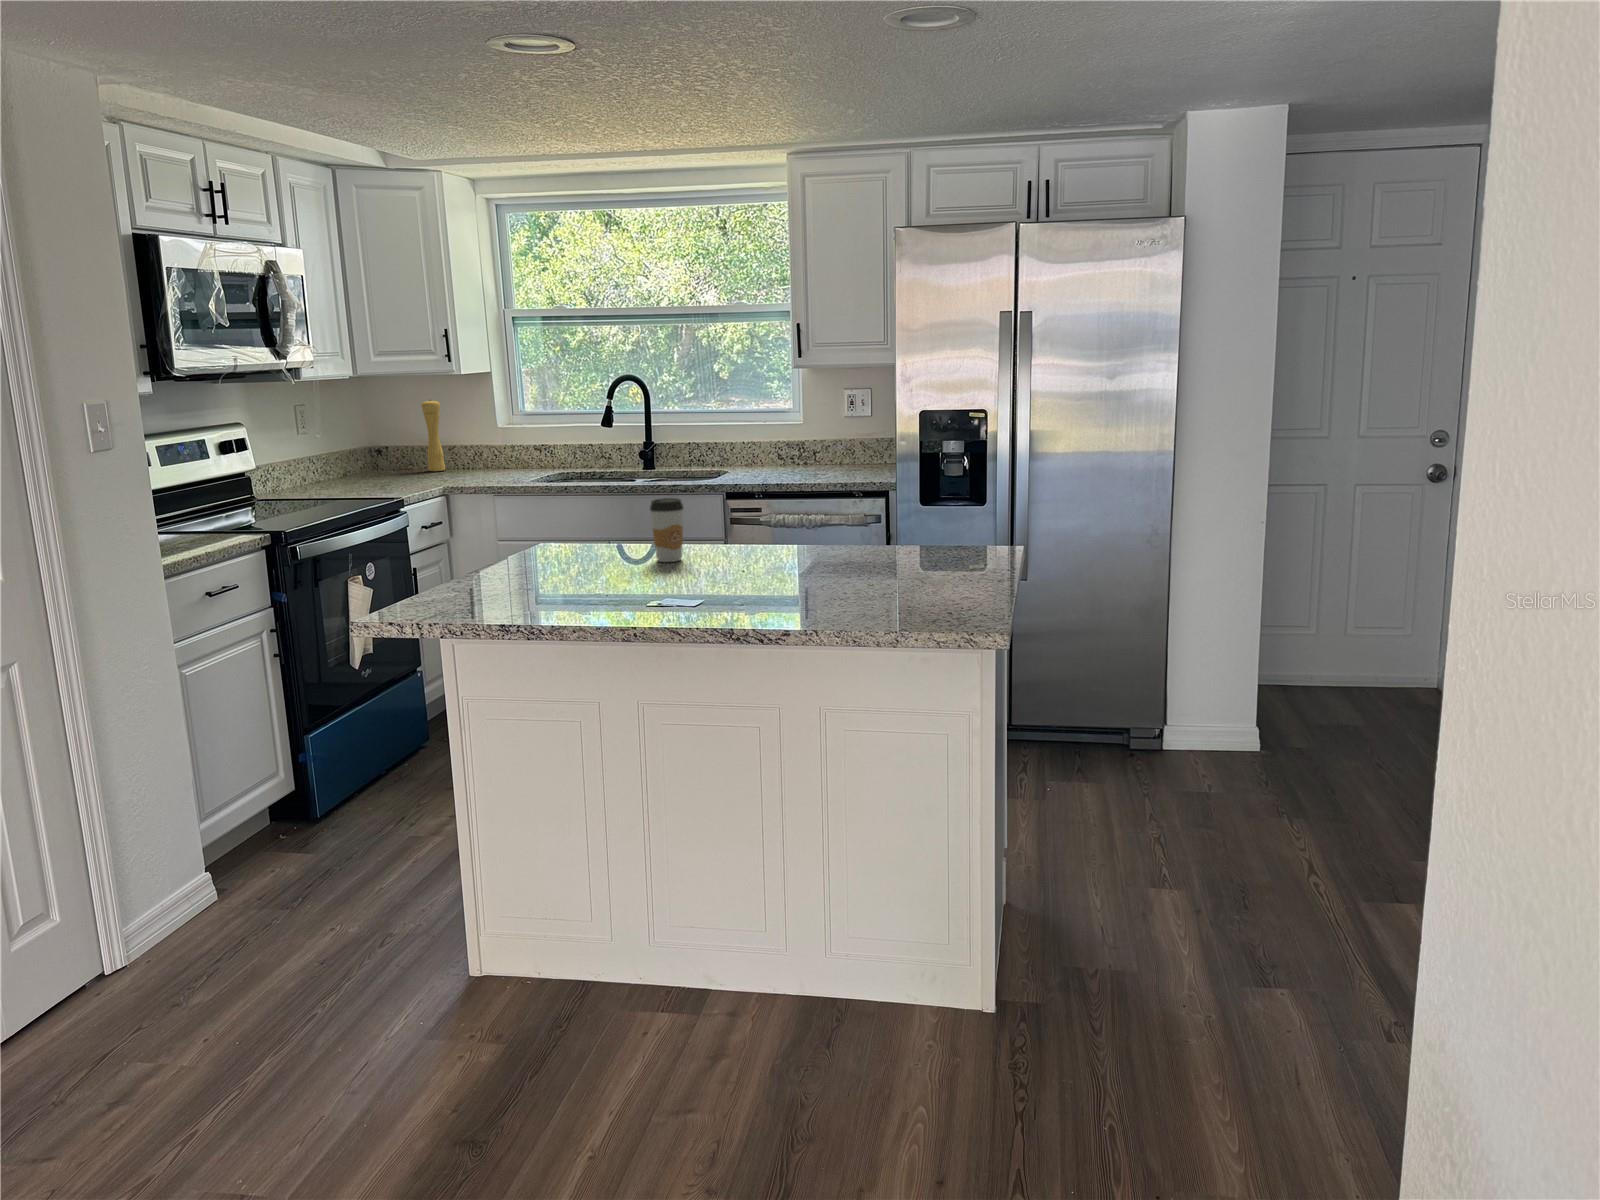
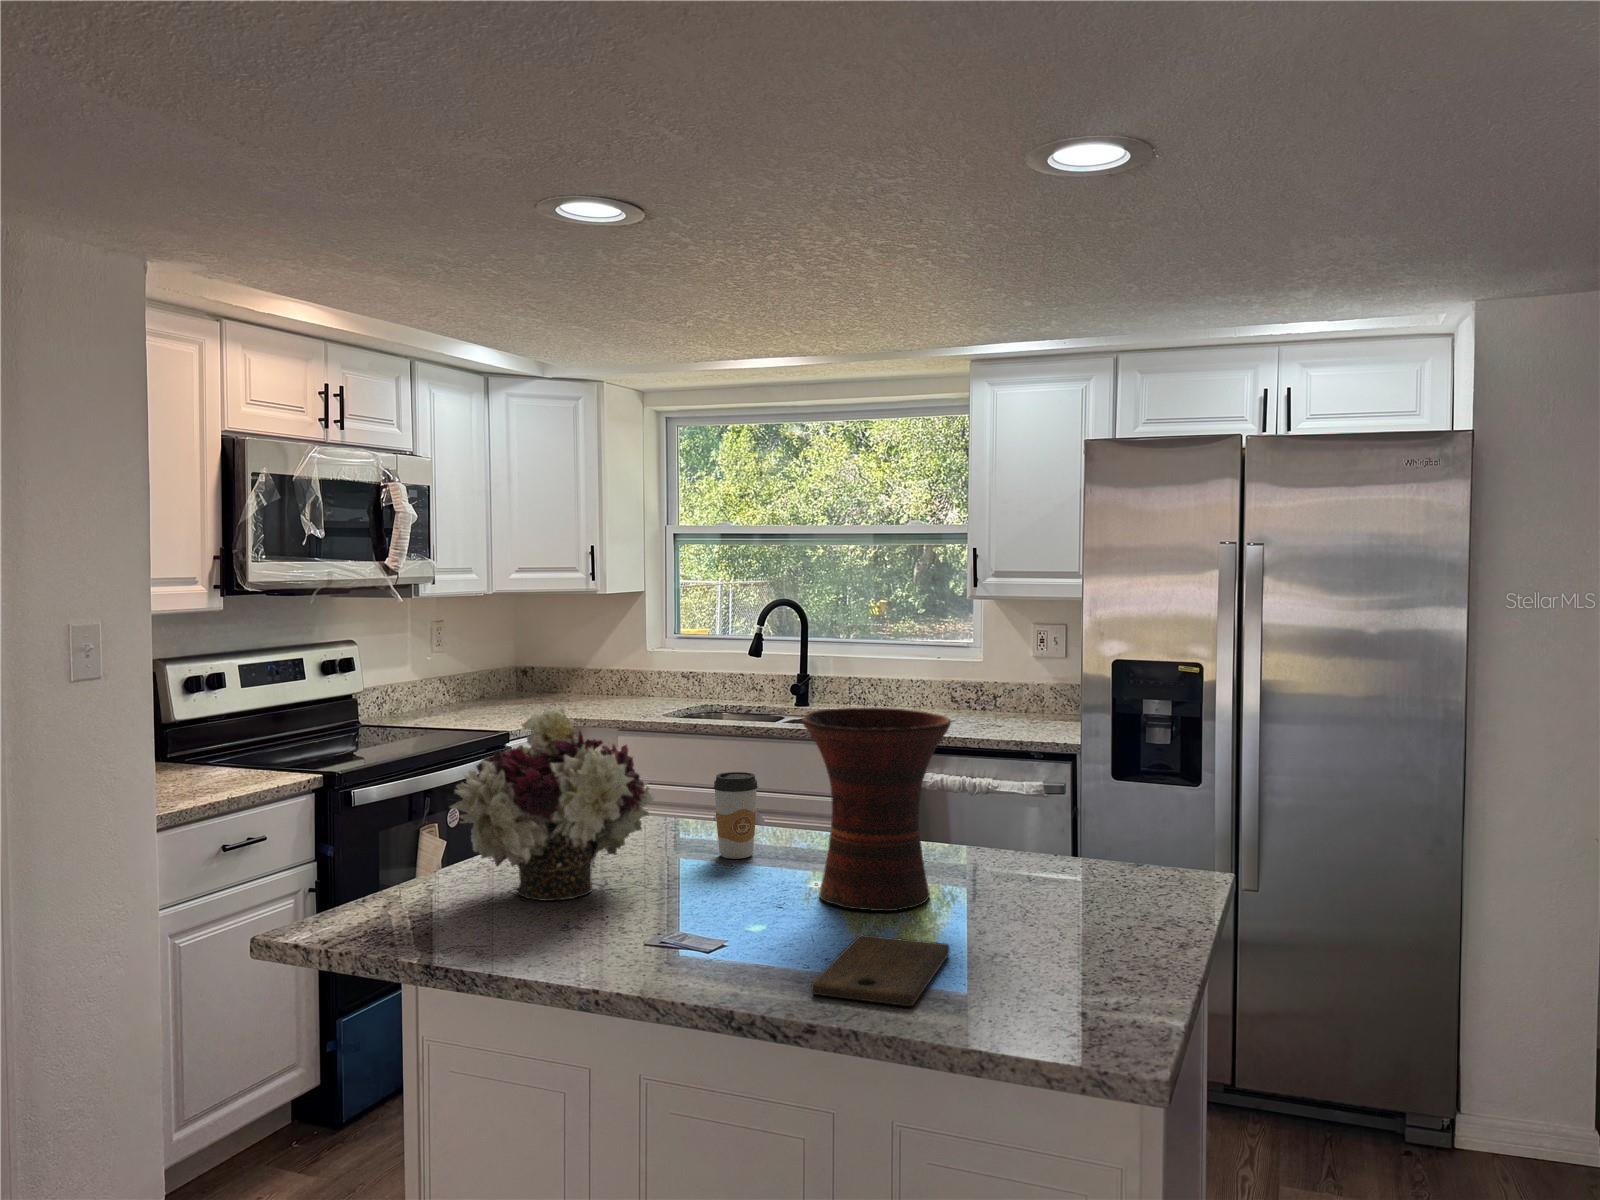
pepper mill: present [421,400,445,471] -> none [566,618,586,696]
vase: none [731,440,840,580] -> present [802,708,951,911]
flower arrangement: none [470,448,617,592] -> present [450,708,654,901]
cutting board: none [779,589,857,618] -> present [812,935,950,1006]

